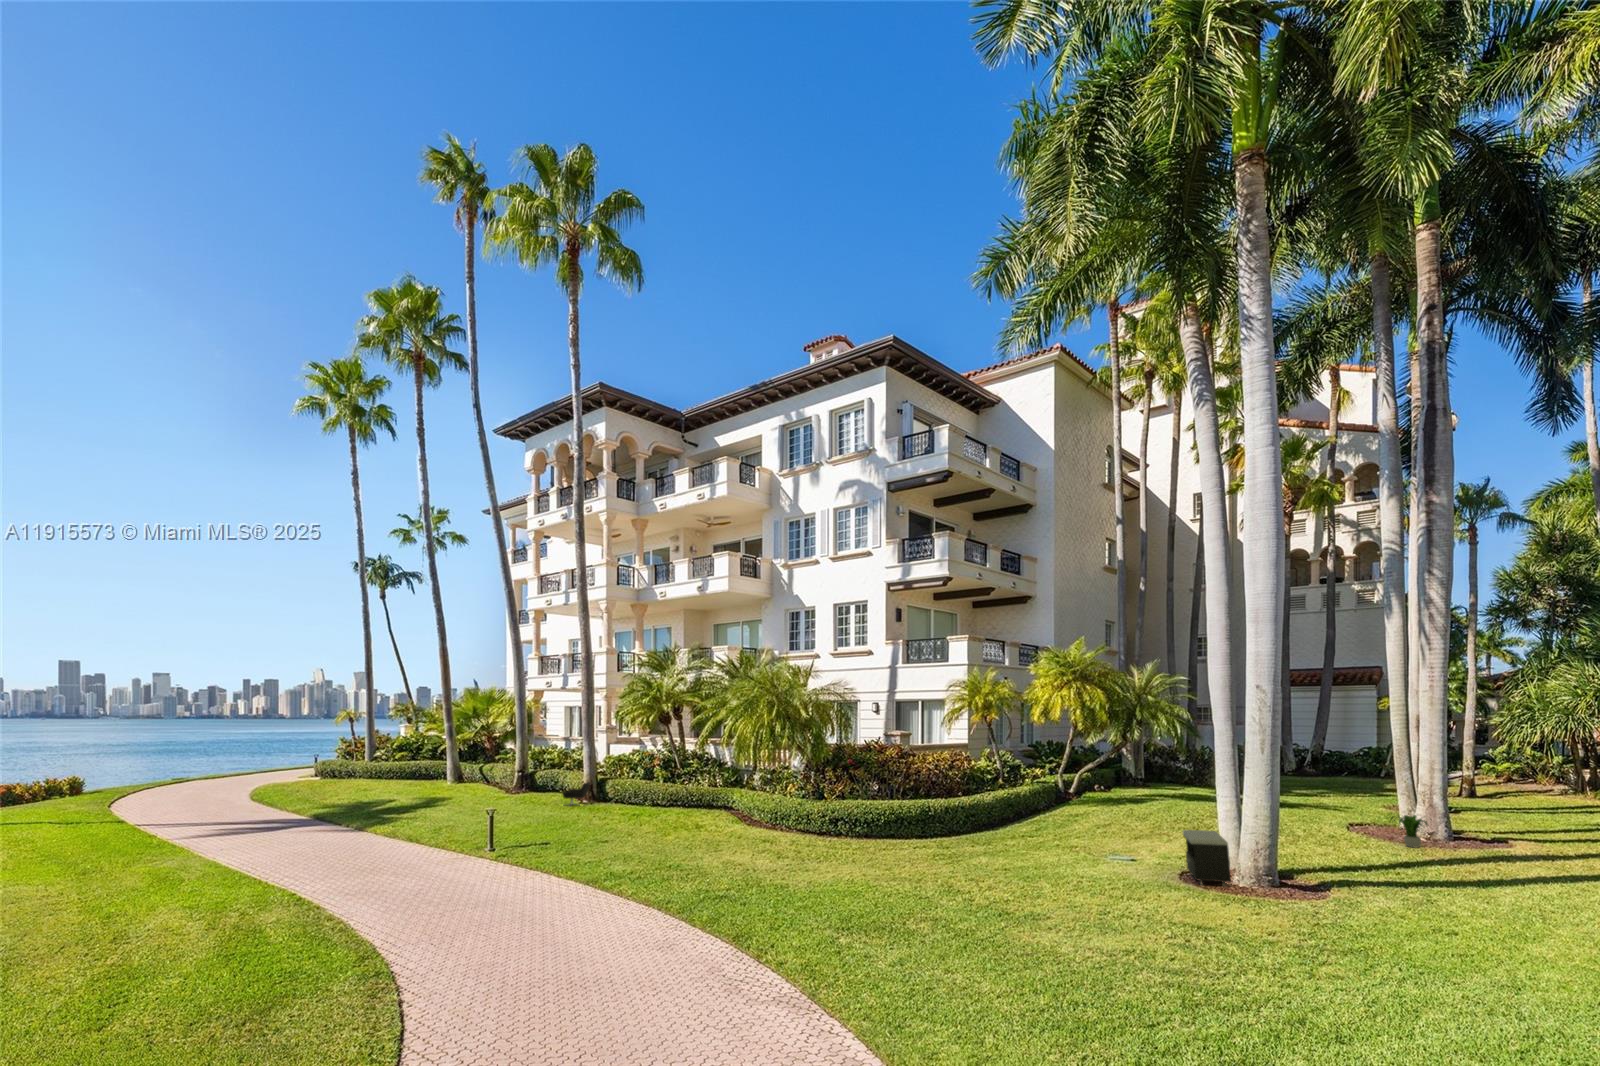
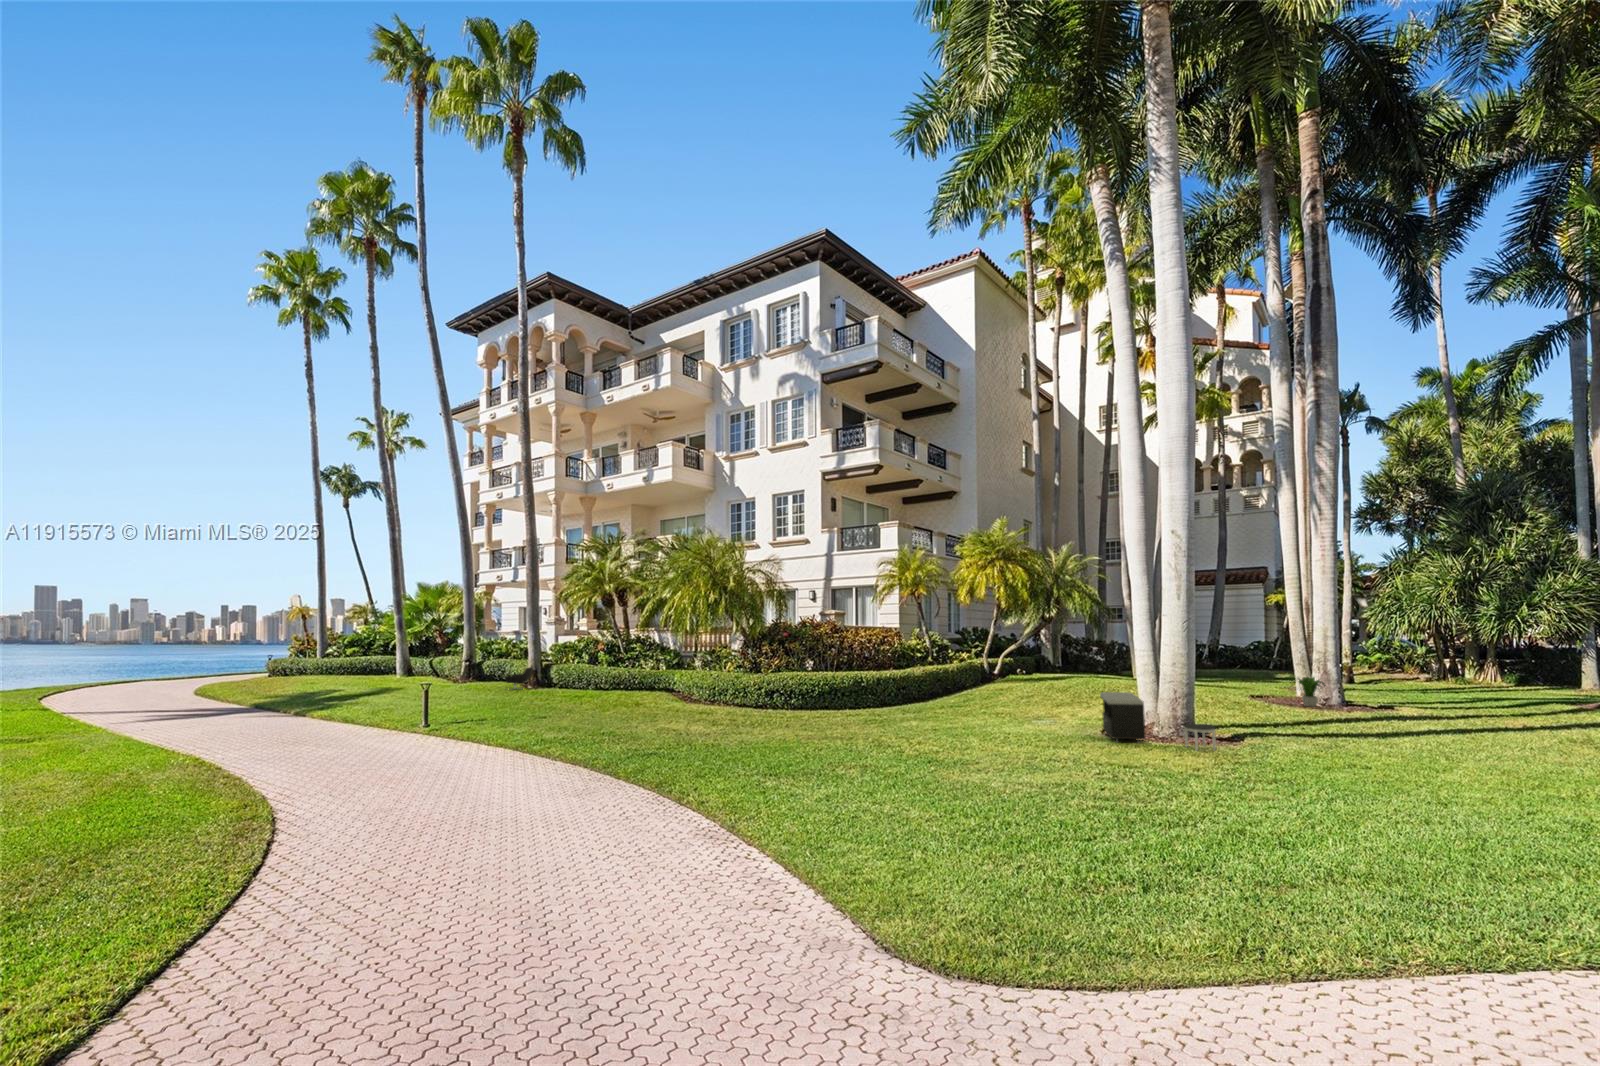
round table: none [1270,867,1306,897] -> present [1184,724,1216,751]

